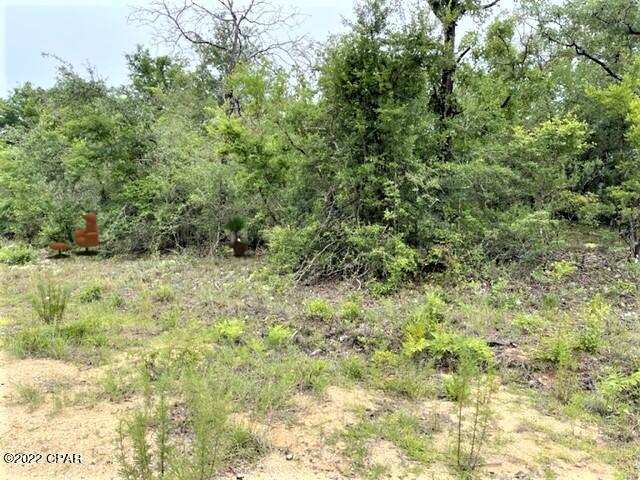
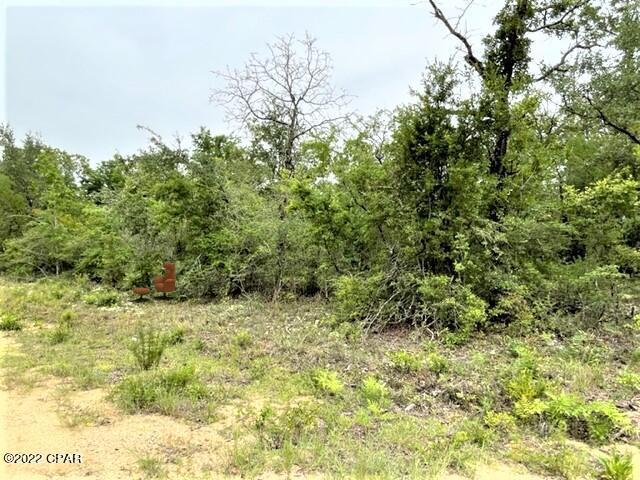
potted tree: present [225,217,248,255] -> none [289,263,312,303]

